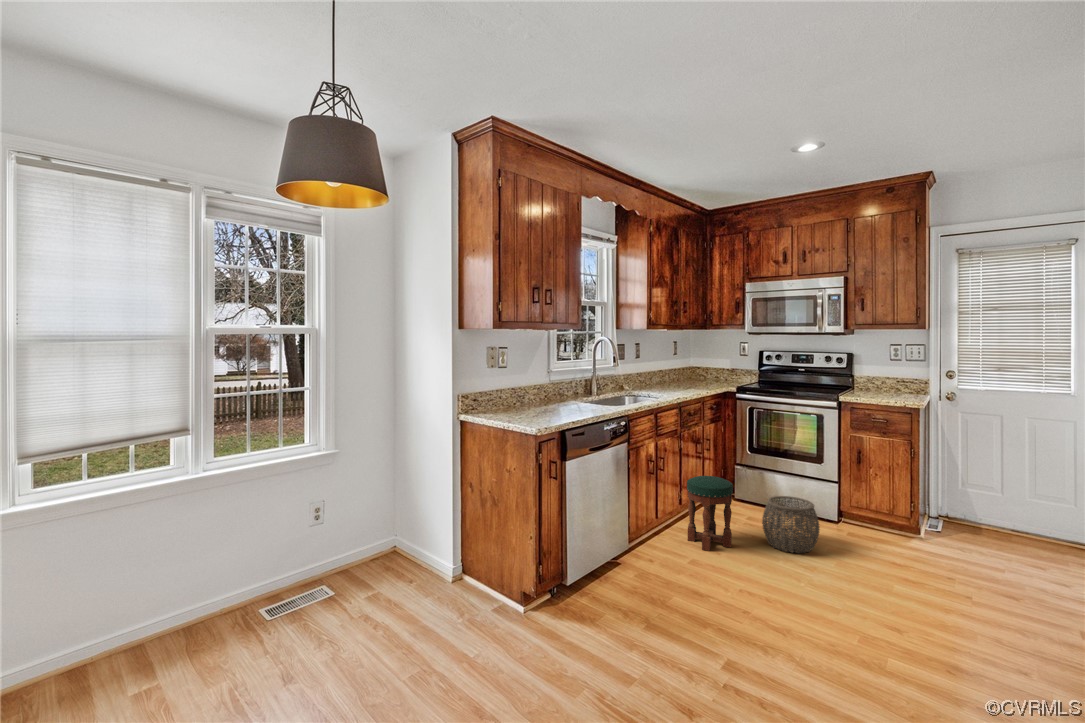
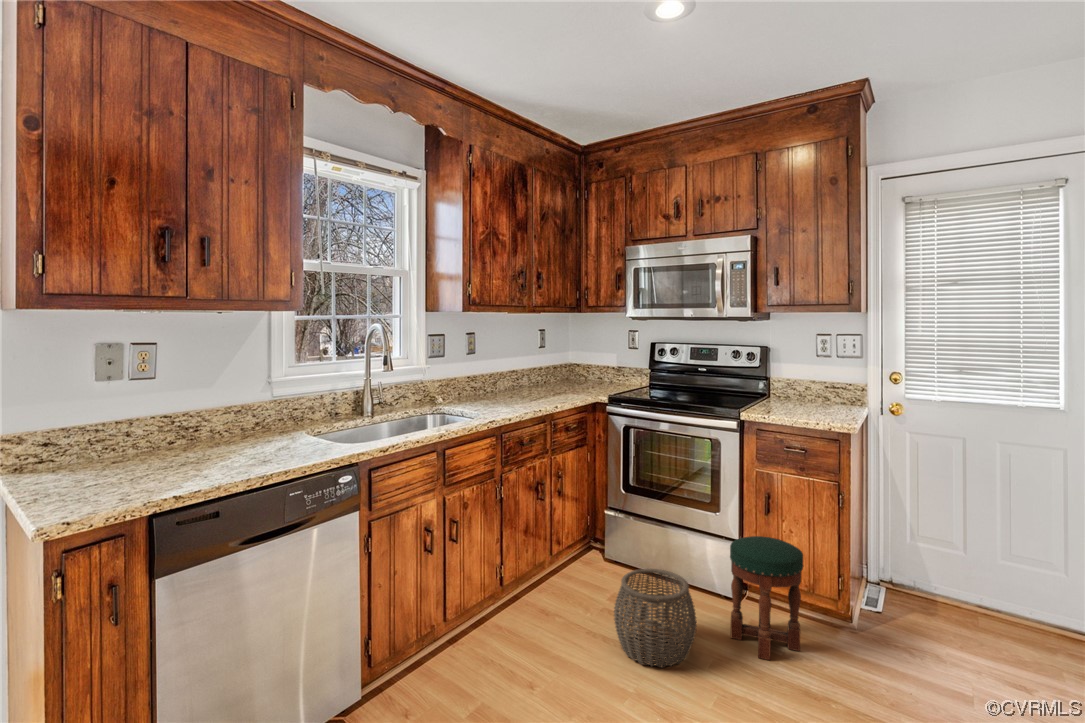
stool: present [687,476,733,551] -> present [730,536,804,660]

